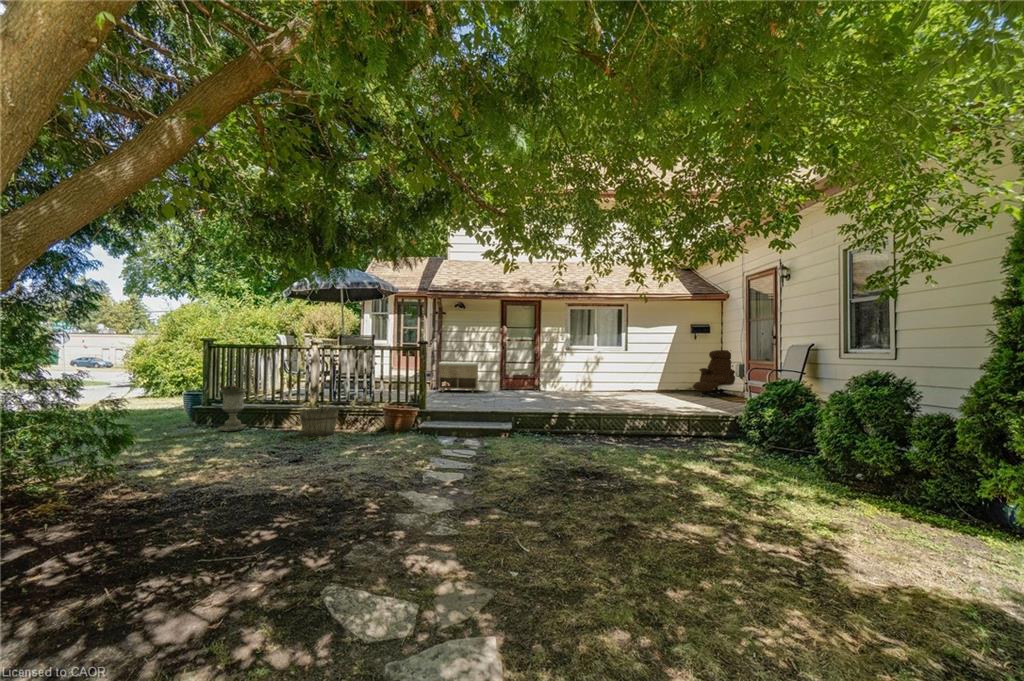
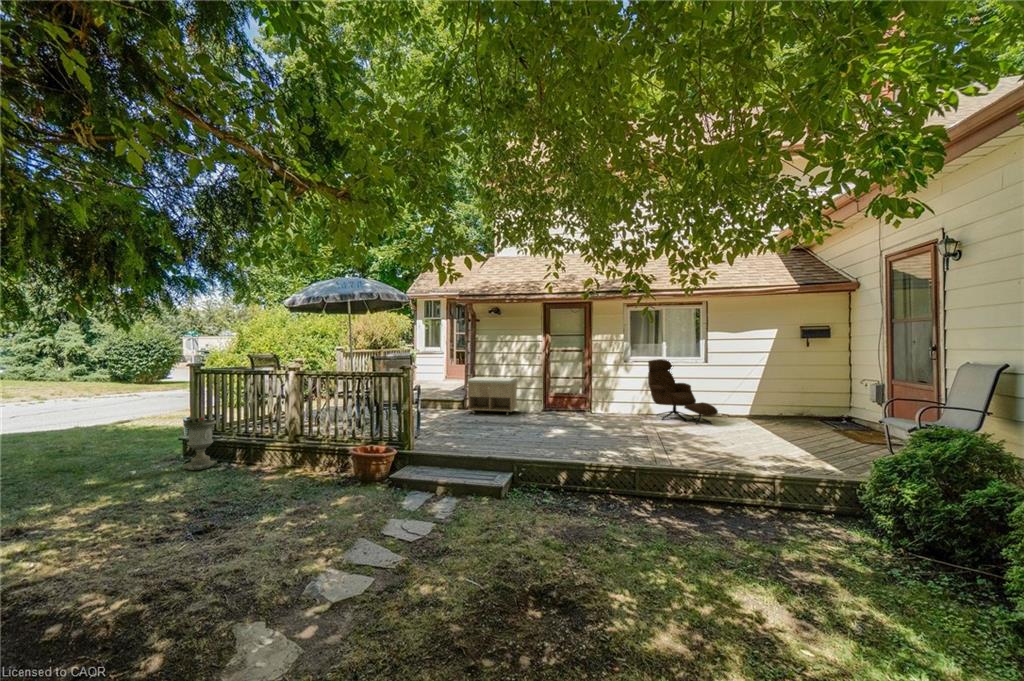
lounge chair: present [693,350,735,397] -> present [648,359,718,424]
wooden bucket: present [300,405,338,436] -> none [256,441,305,483]

